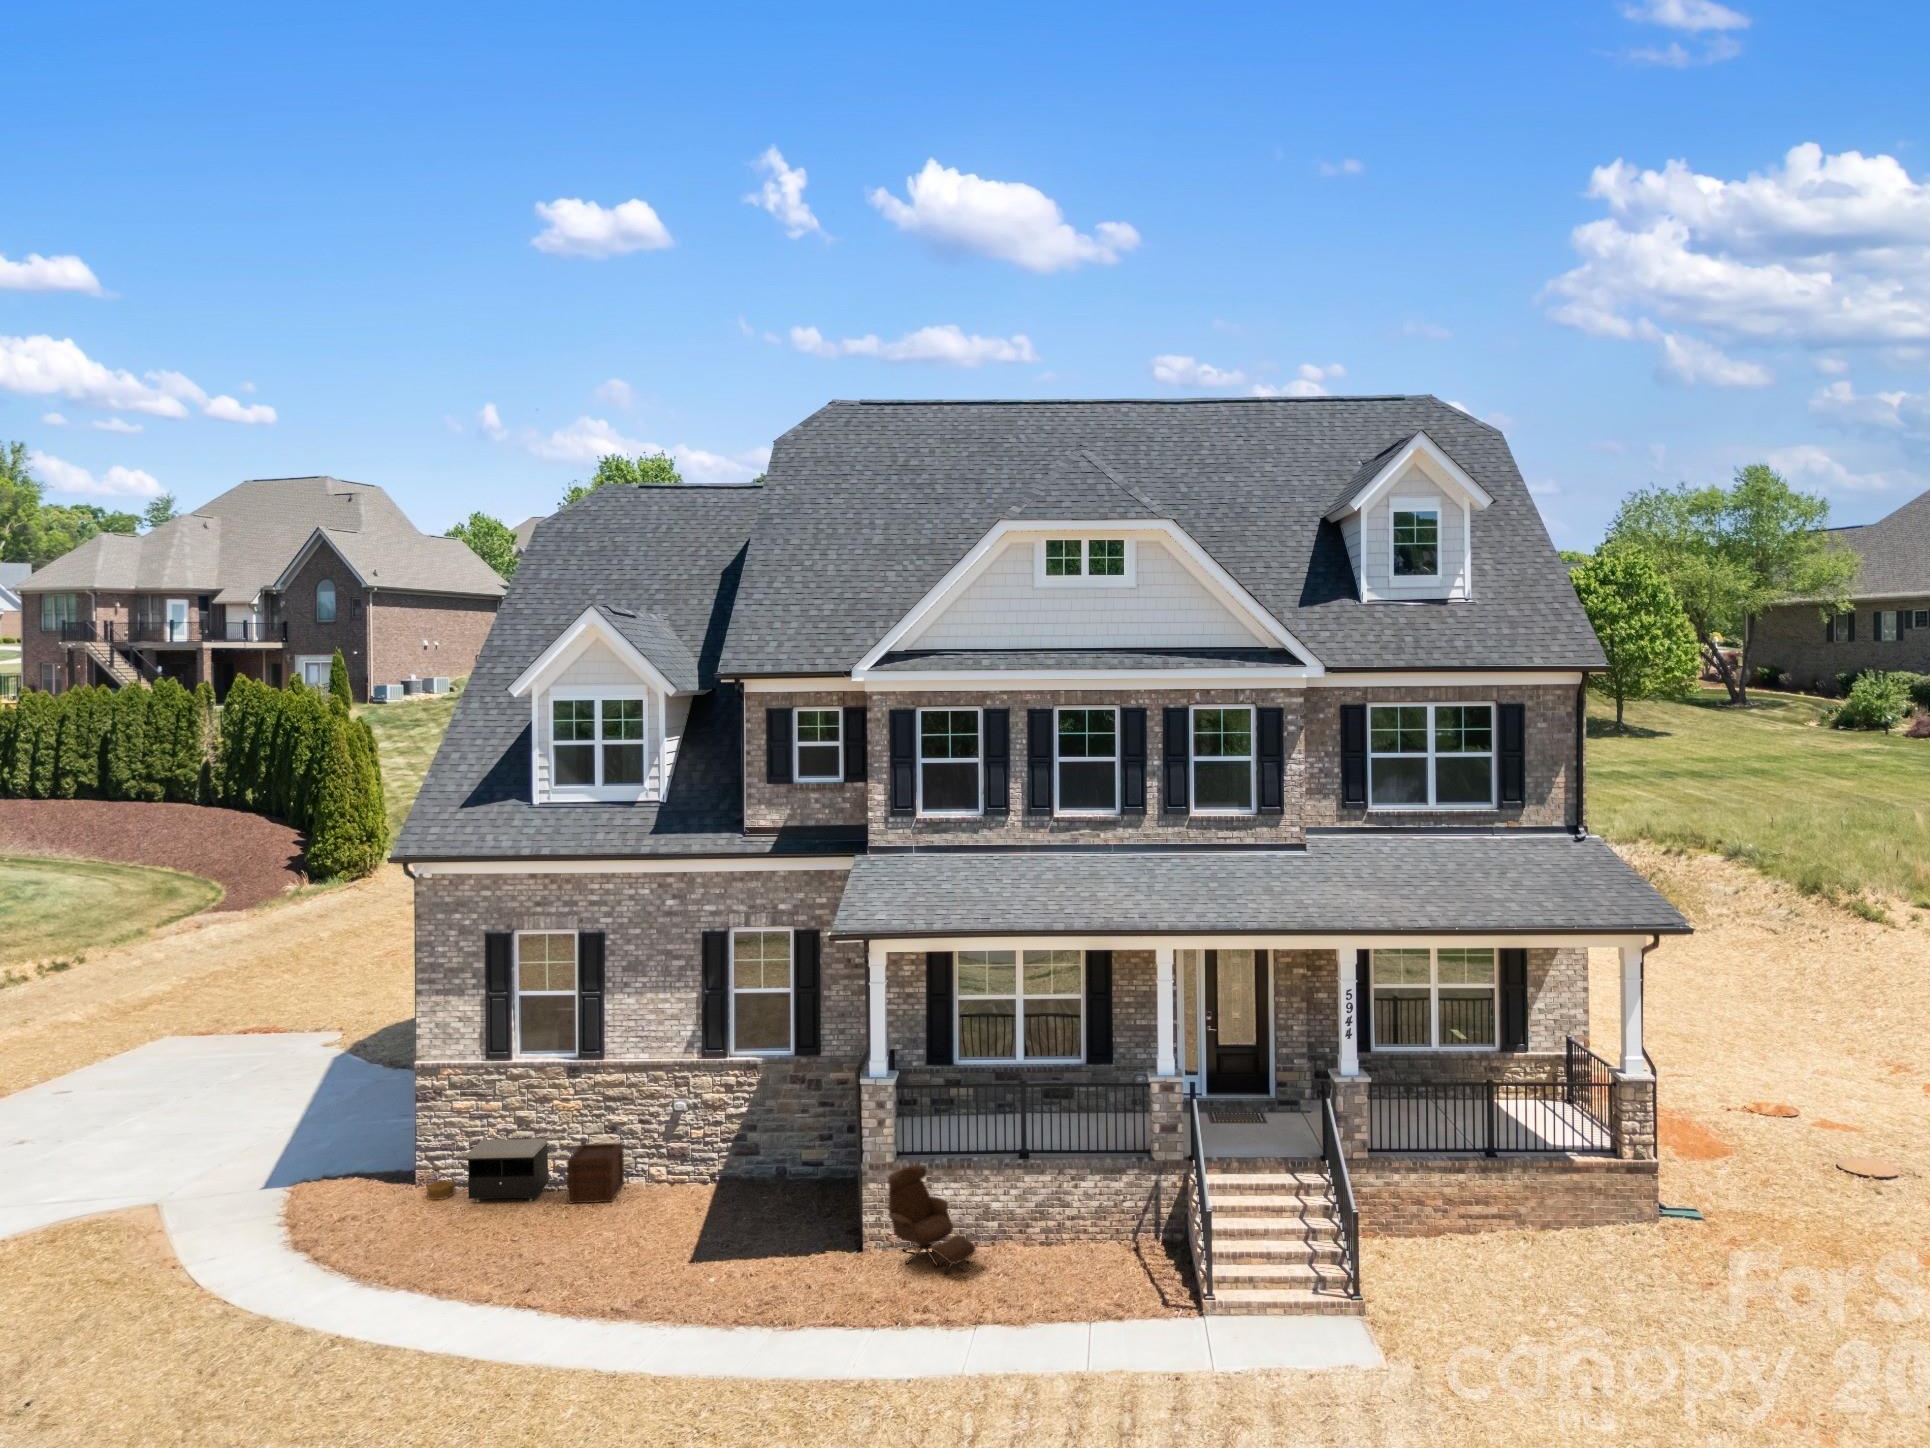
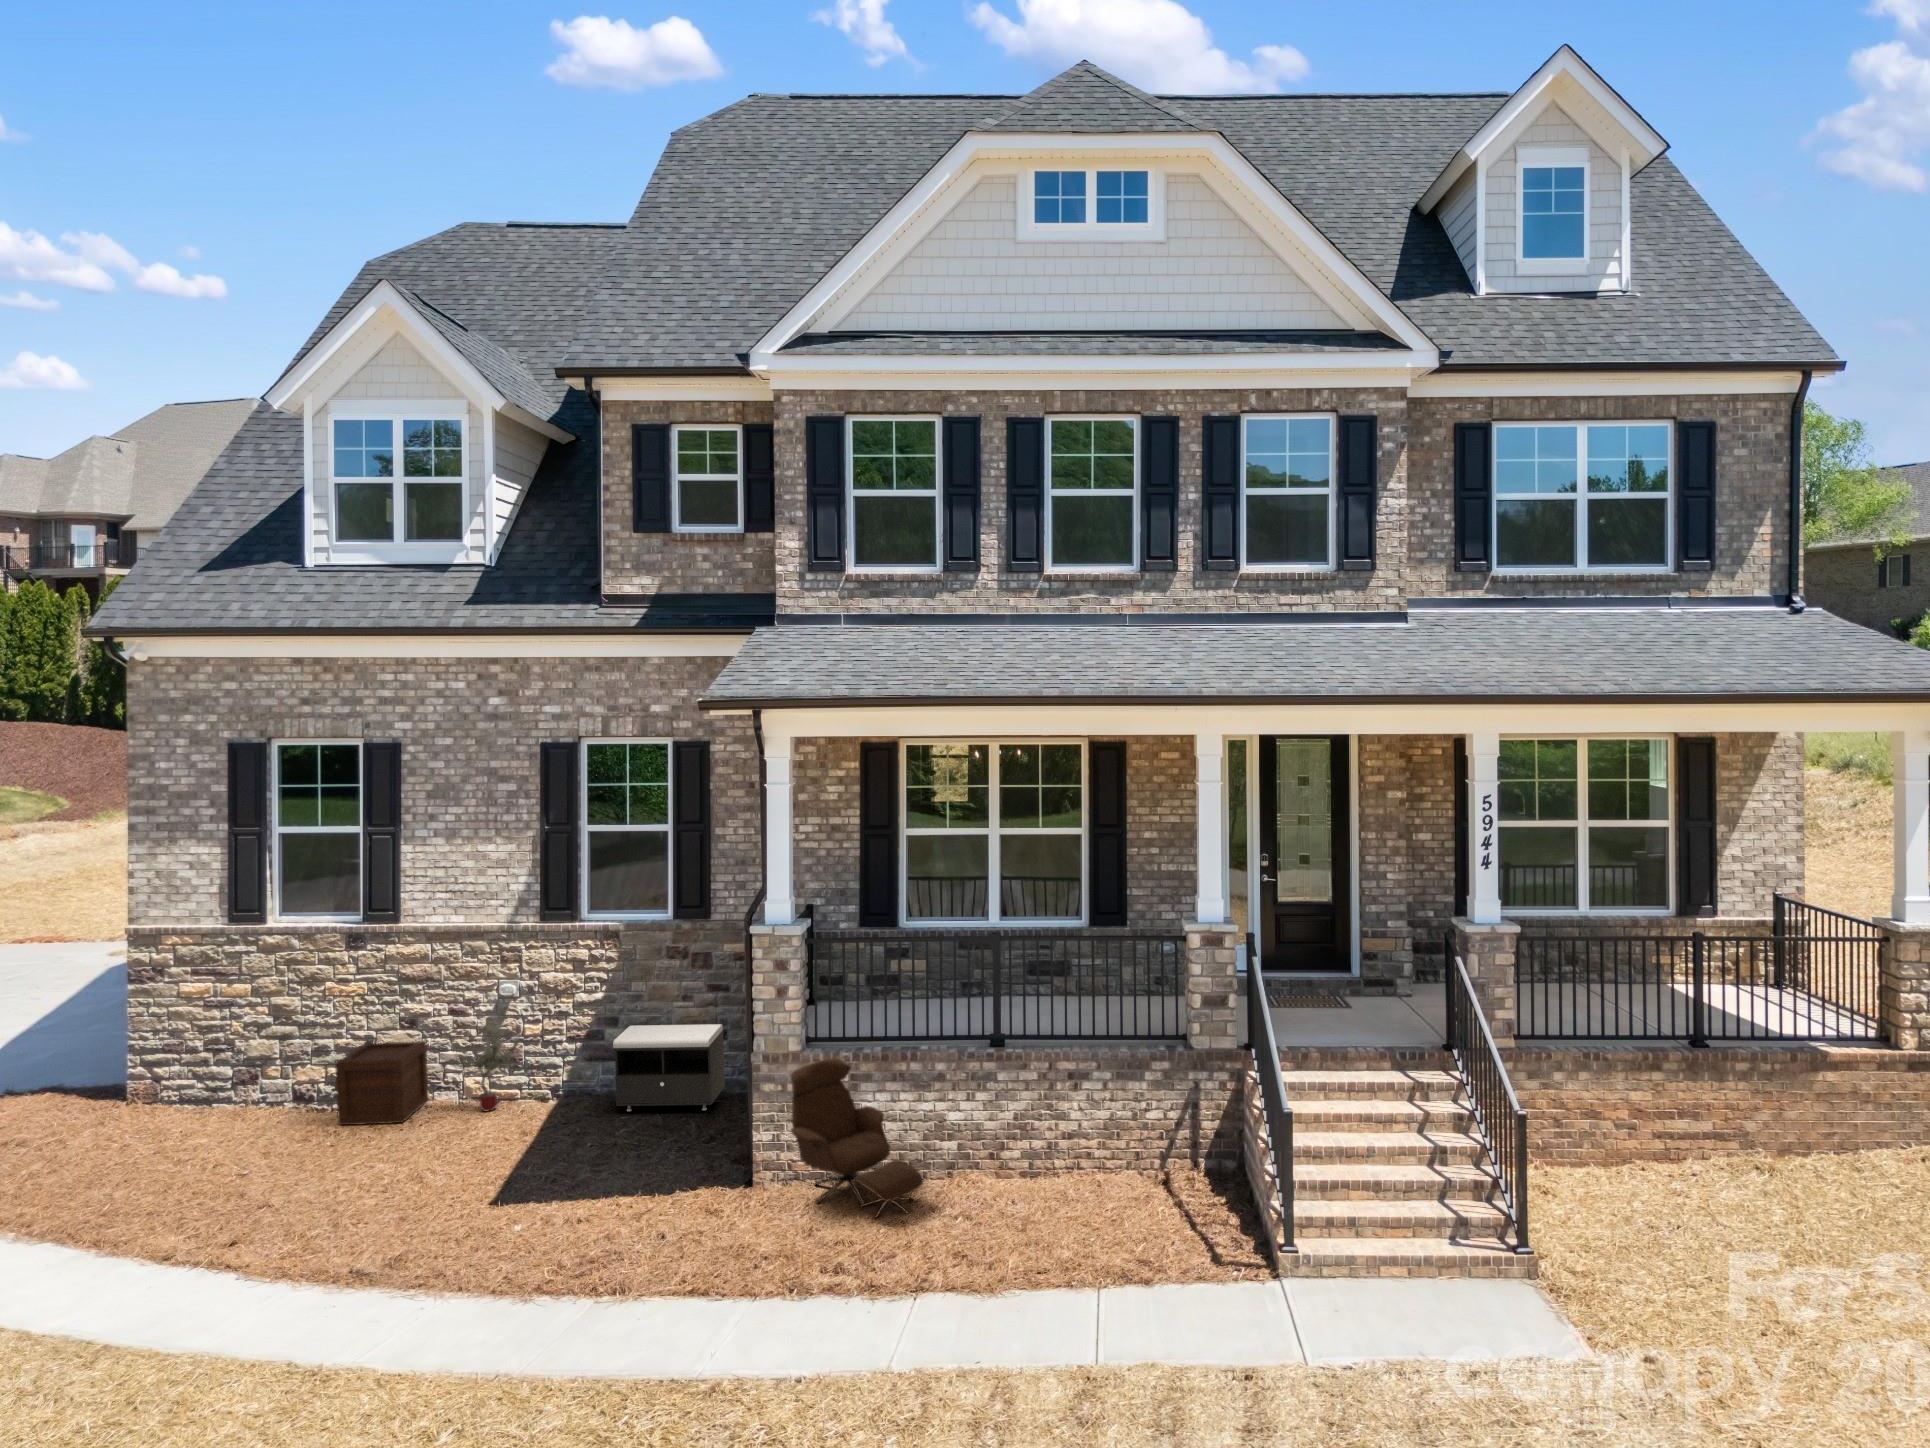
potted tree: none [644,1131,692,1193] -> present [454,1025,519,1111]
storage bench: present [467,1139,548,1202] -> present [613,1024,725,1111]
woven basket: present [426,1167,455,1200] -> none [138,1074,183,1122]

